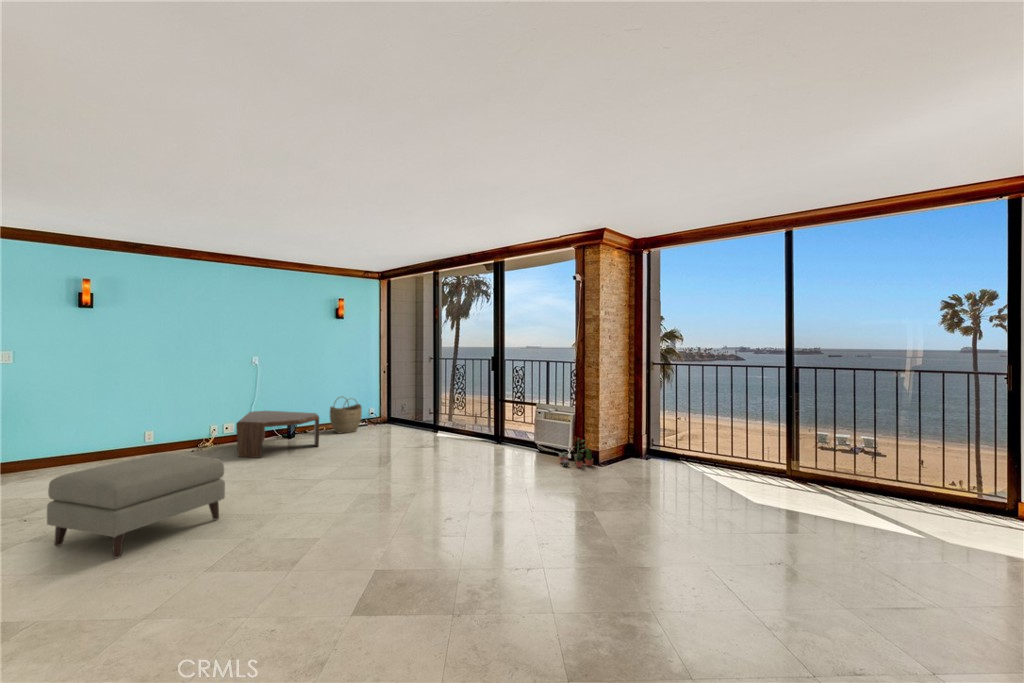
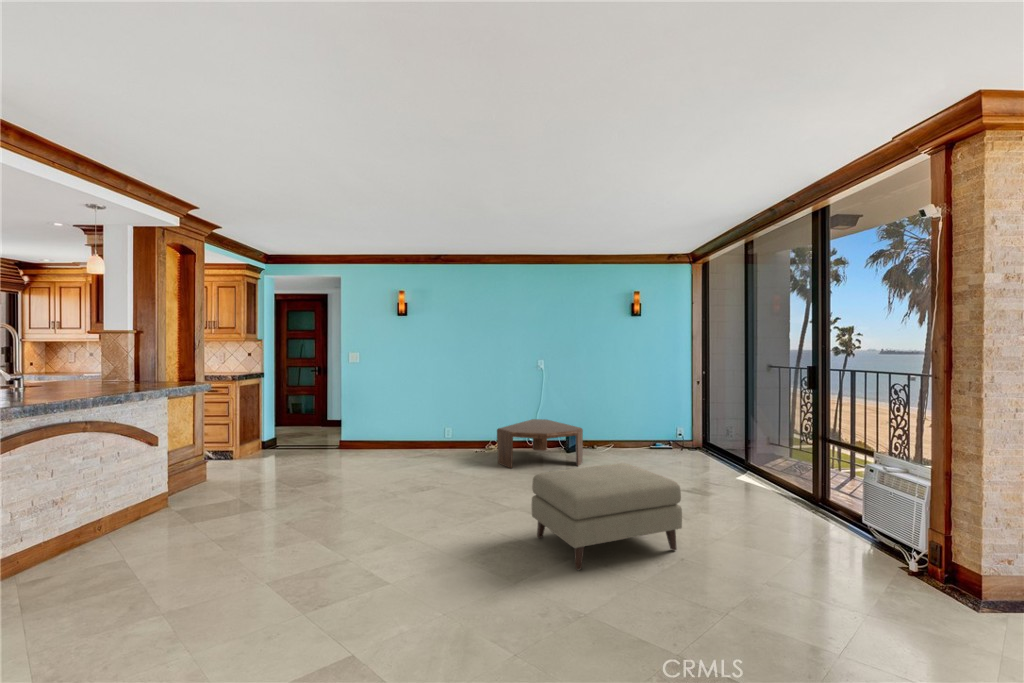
woven basket: present [330,396,362,433] -> none [617,411,653,454]
potted plant: present [559,439,593,468] -> none [880,535,968,609]
ottoman: present [47,453,225,558] -> present [532,463,682,570]

